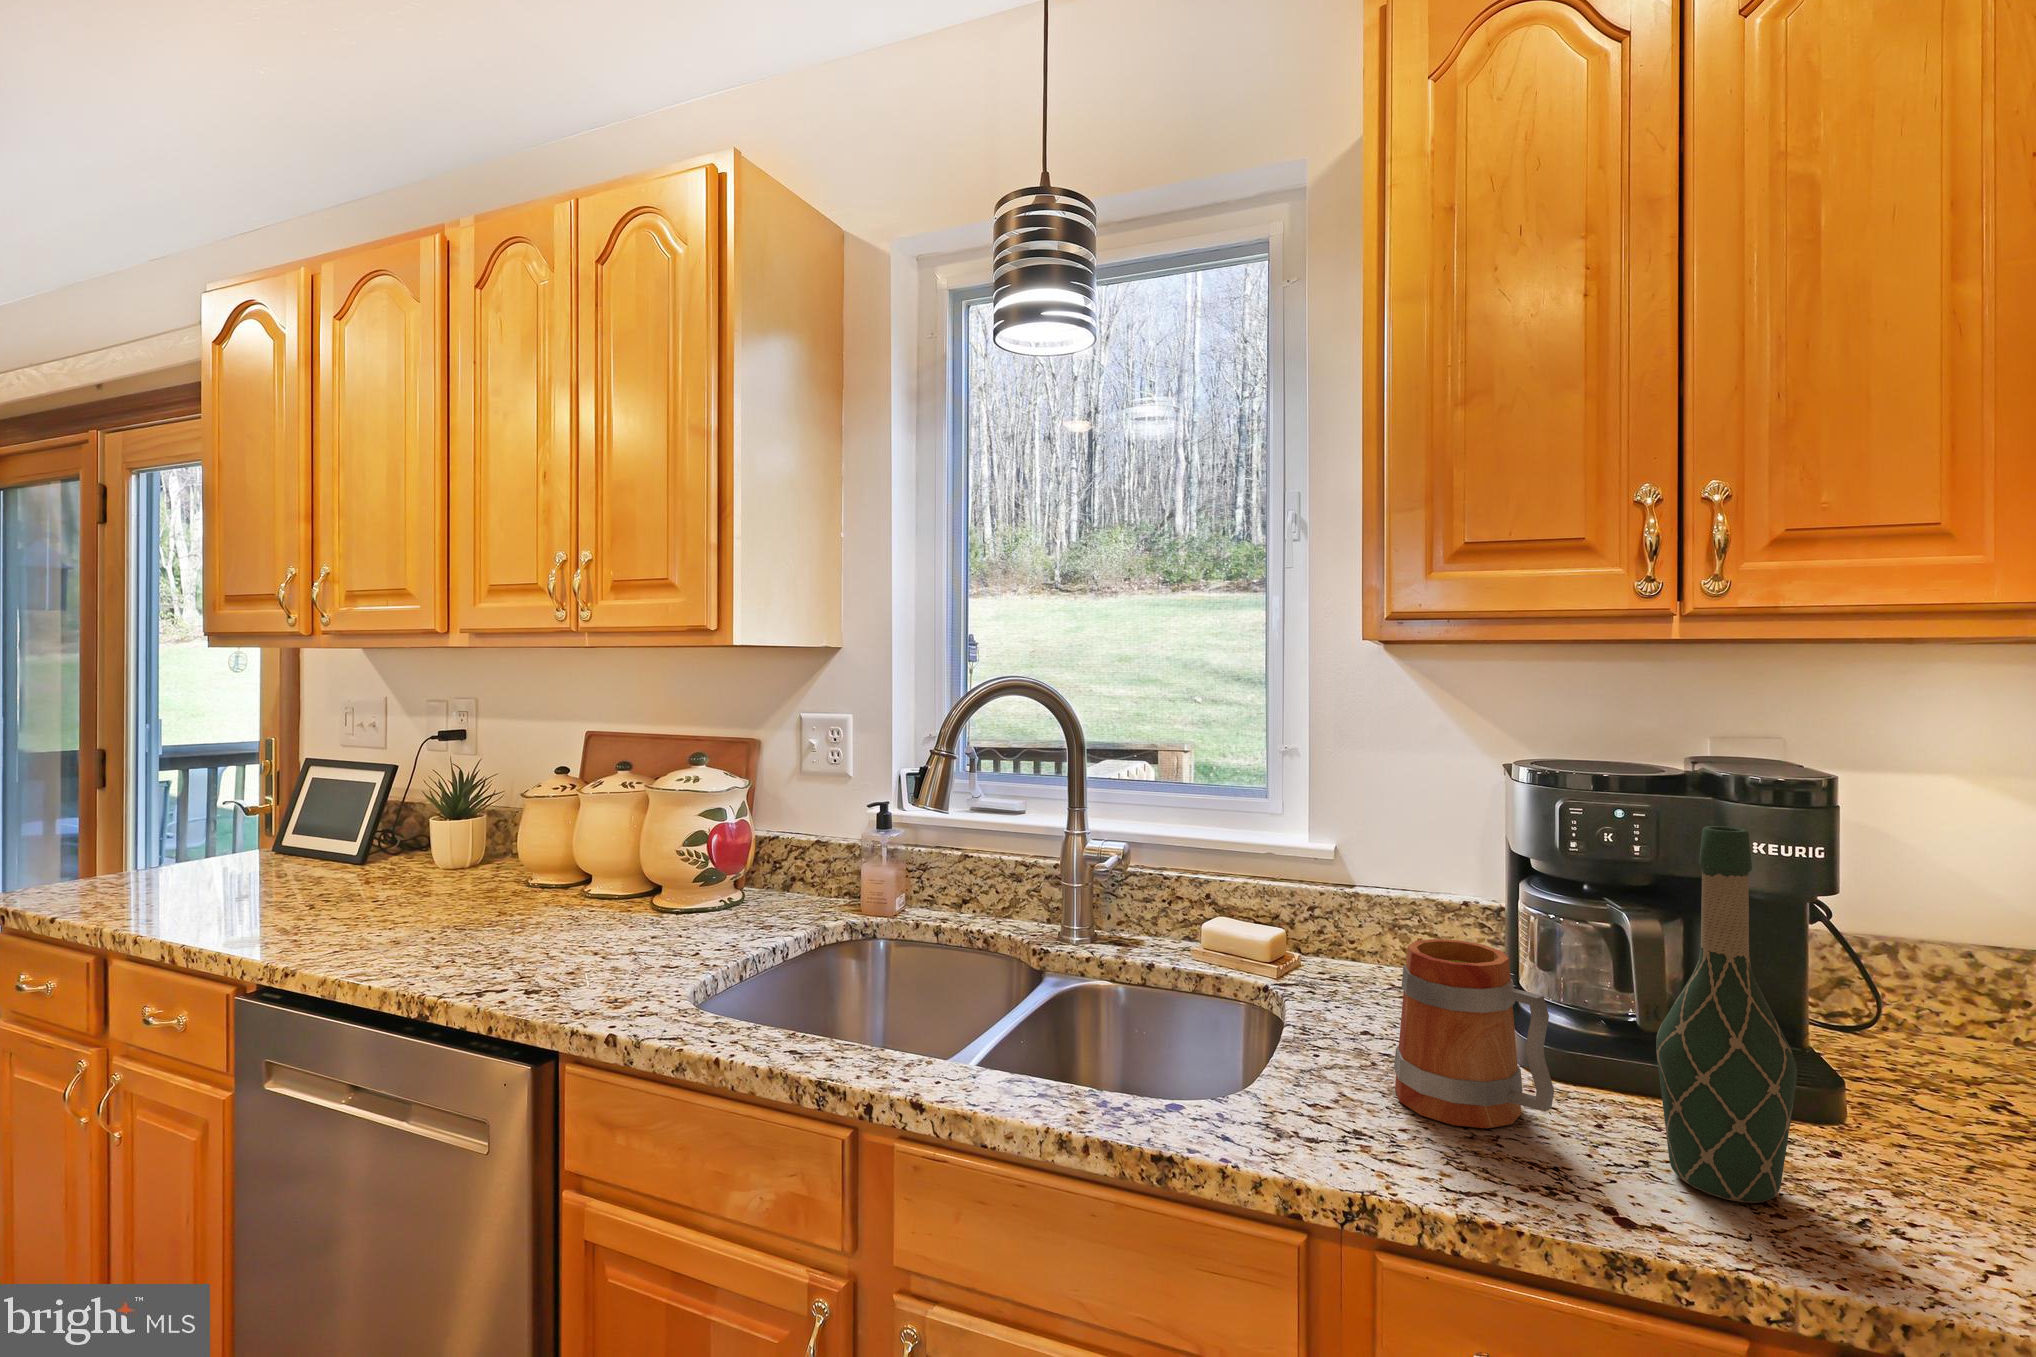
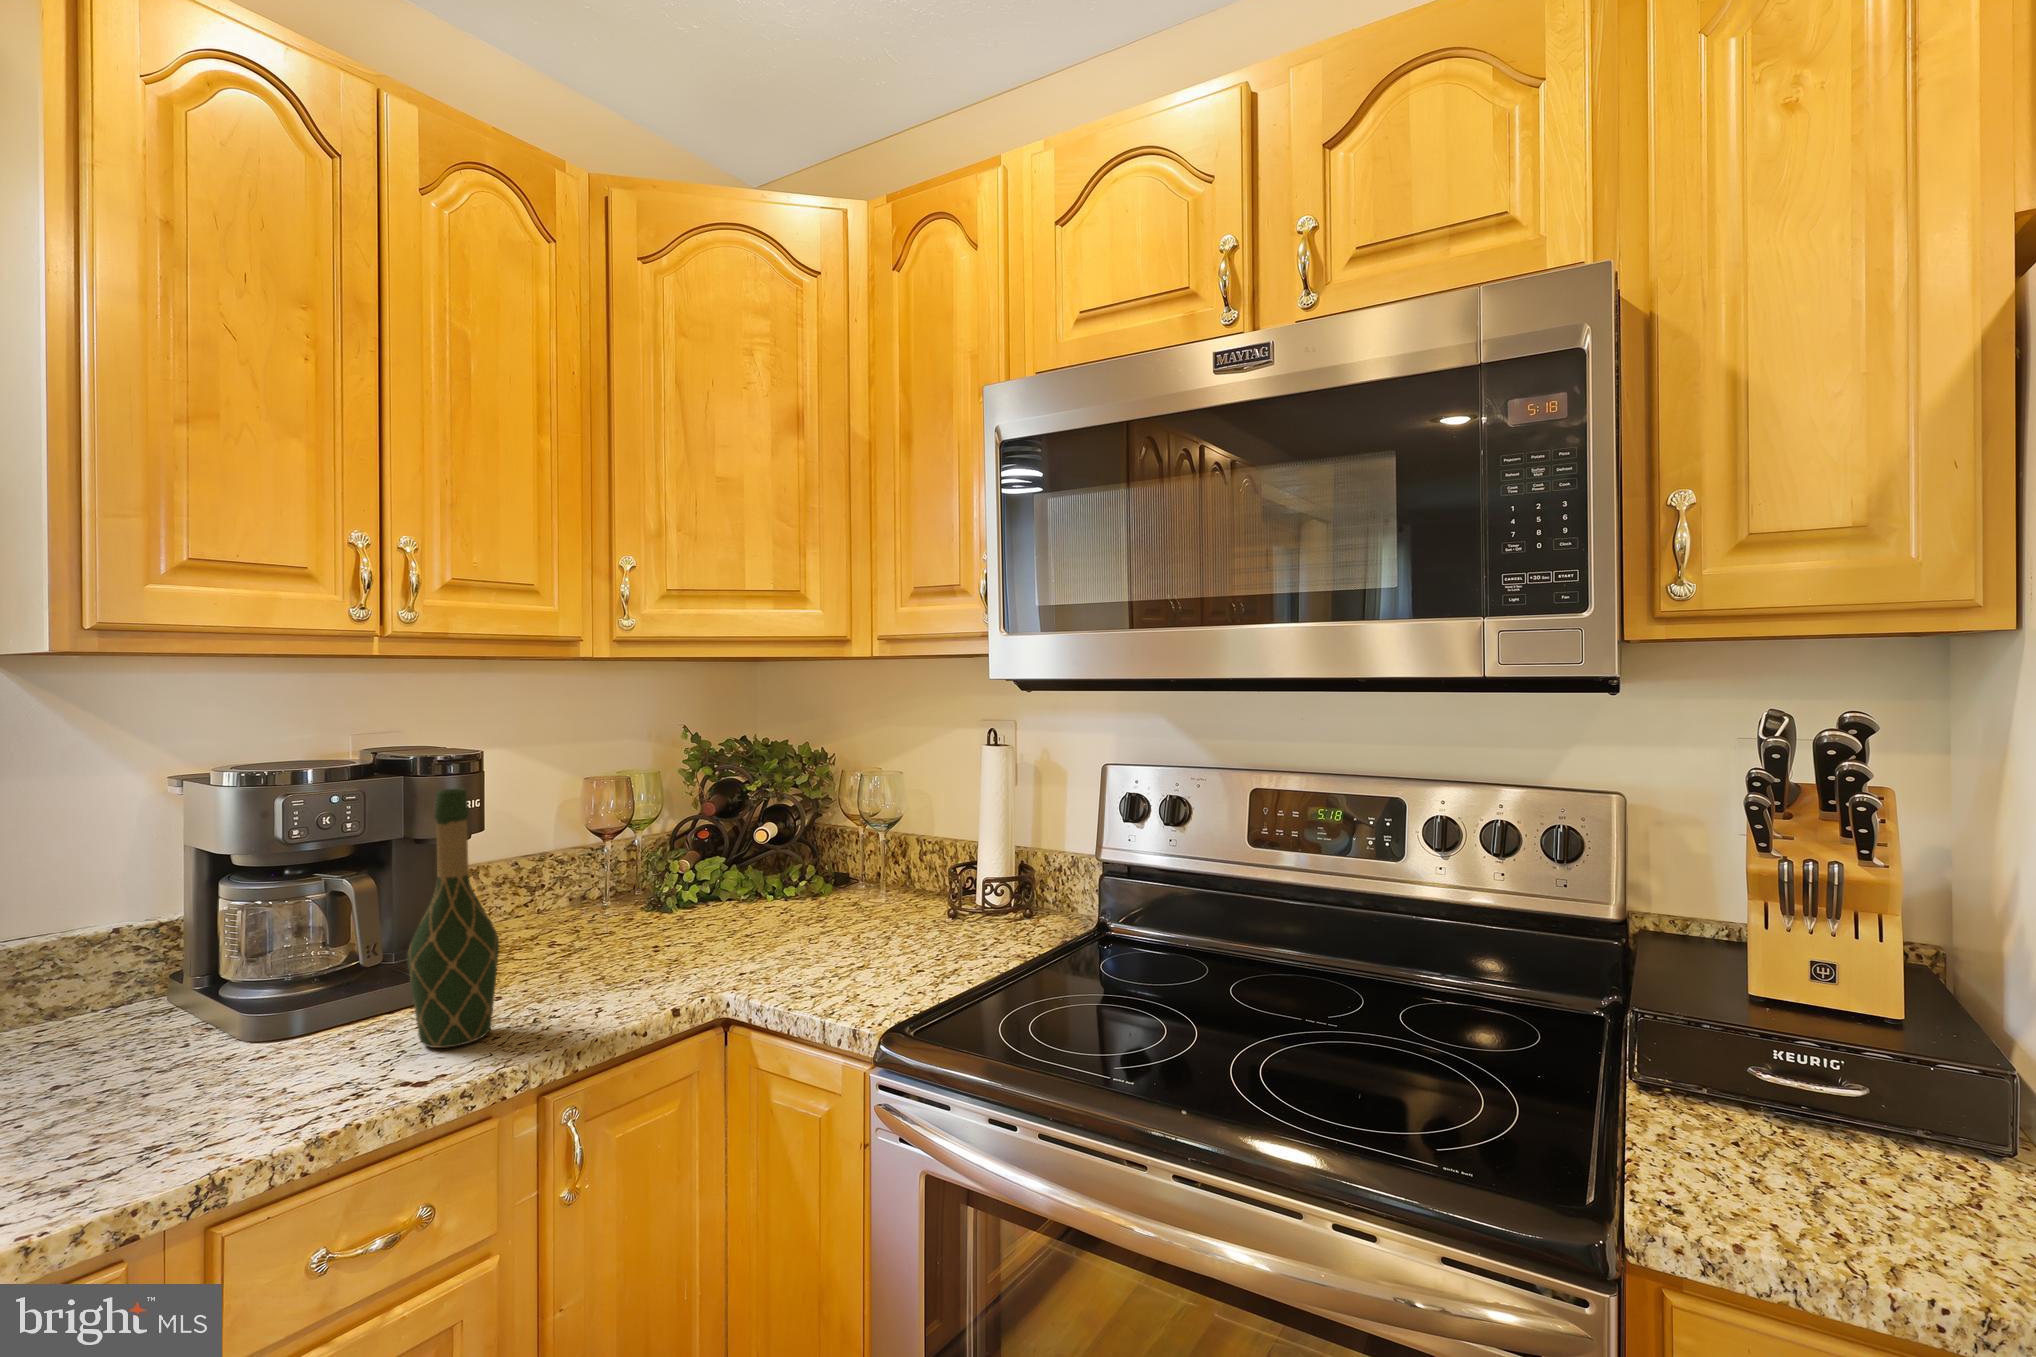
mug: present [1394,939,1554,1128] -> none [150,935,329,1110]

